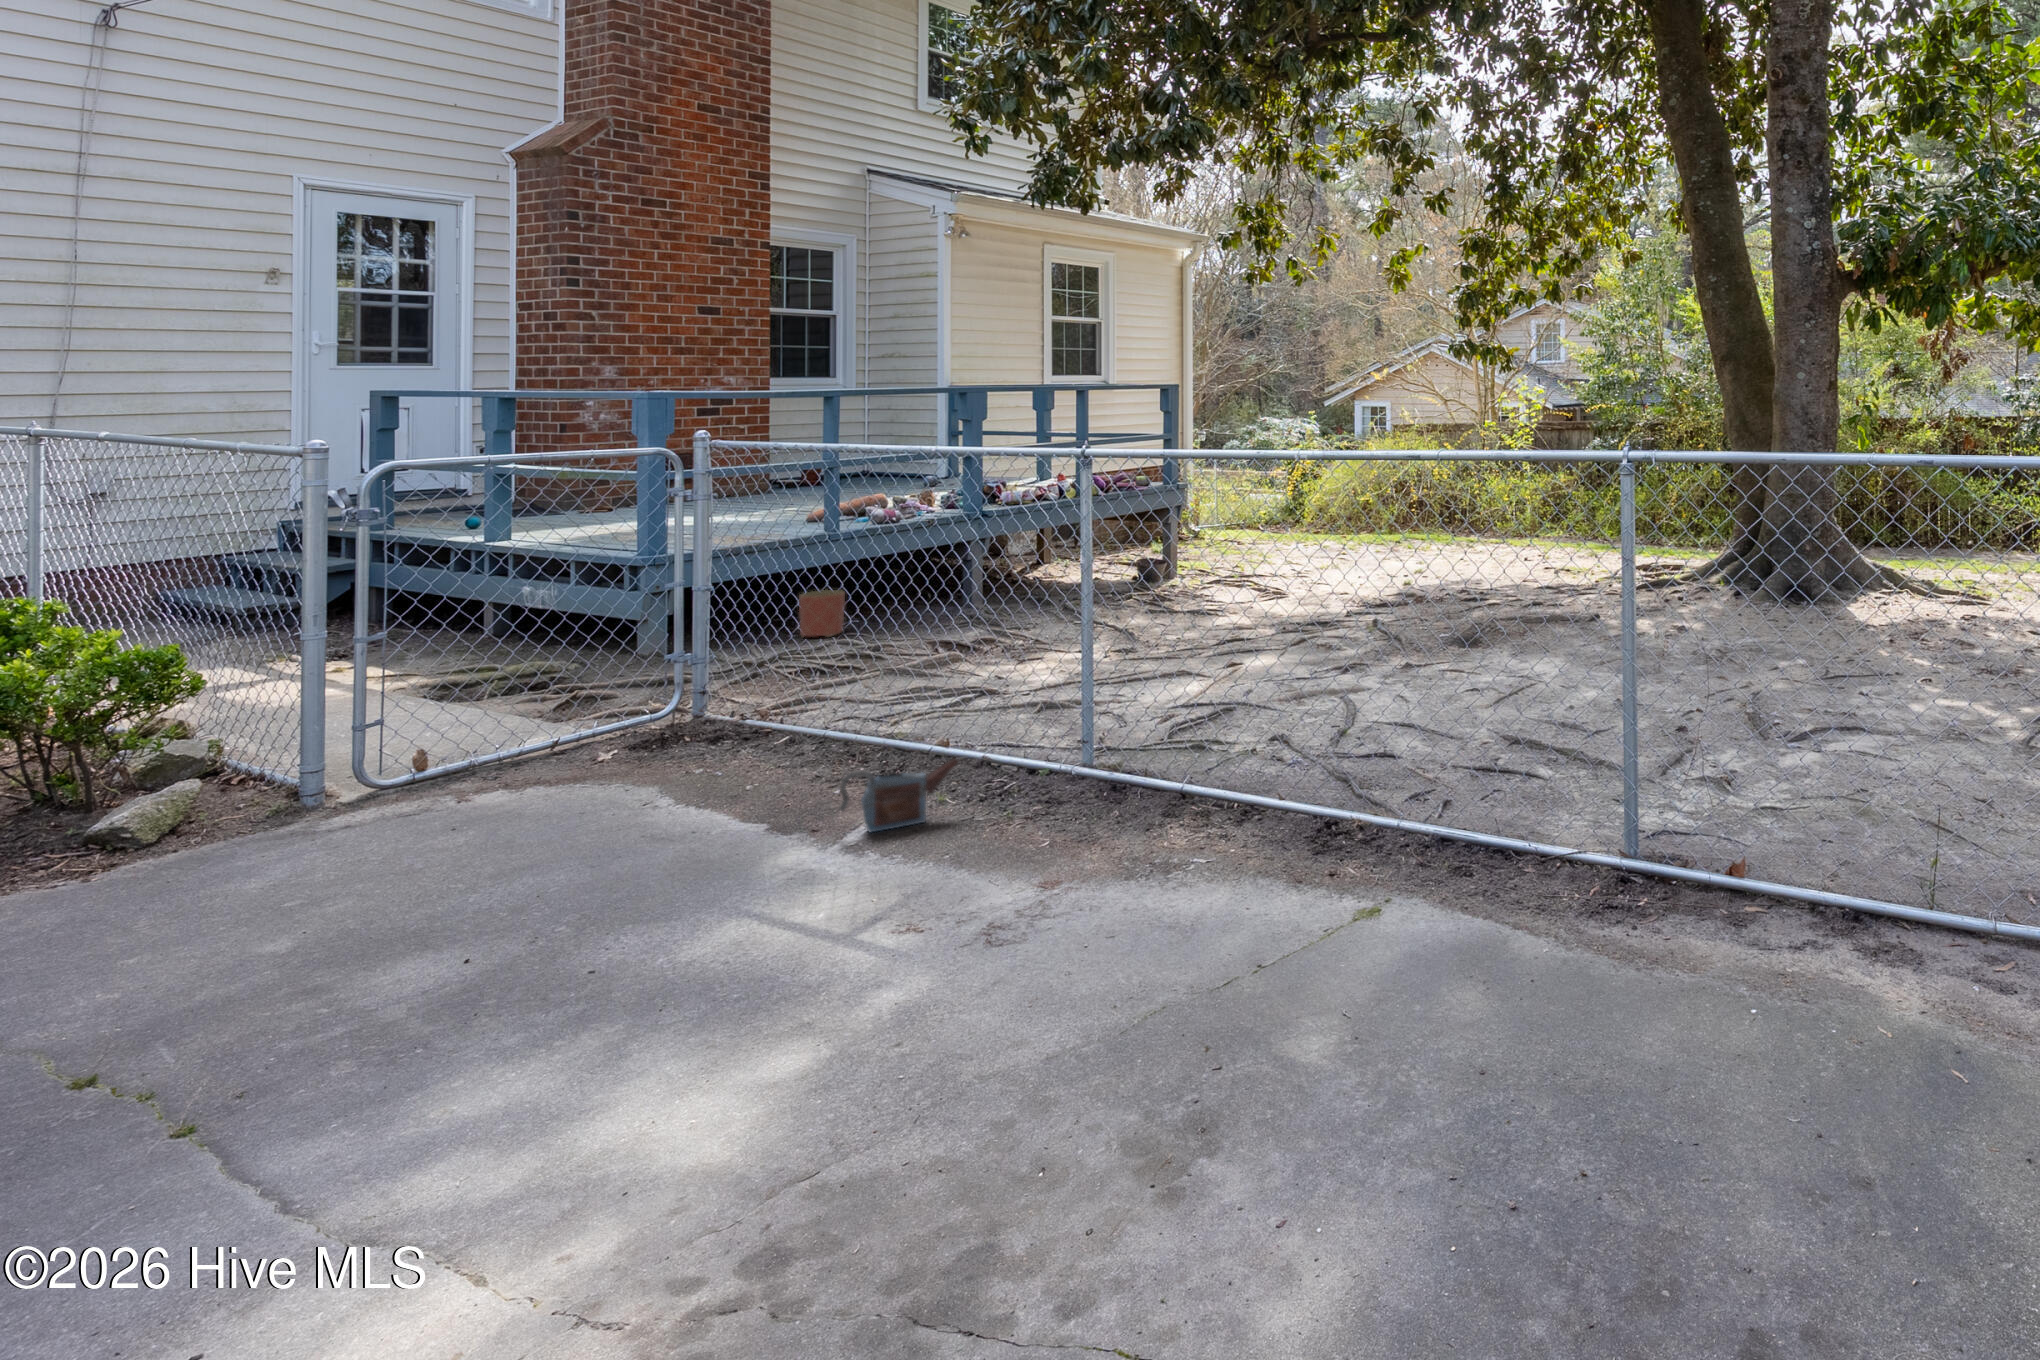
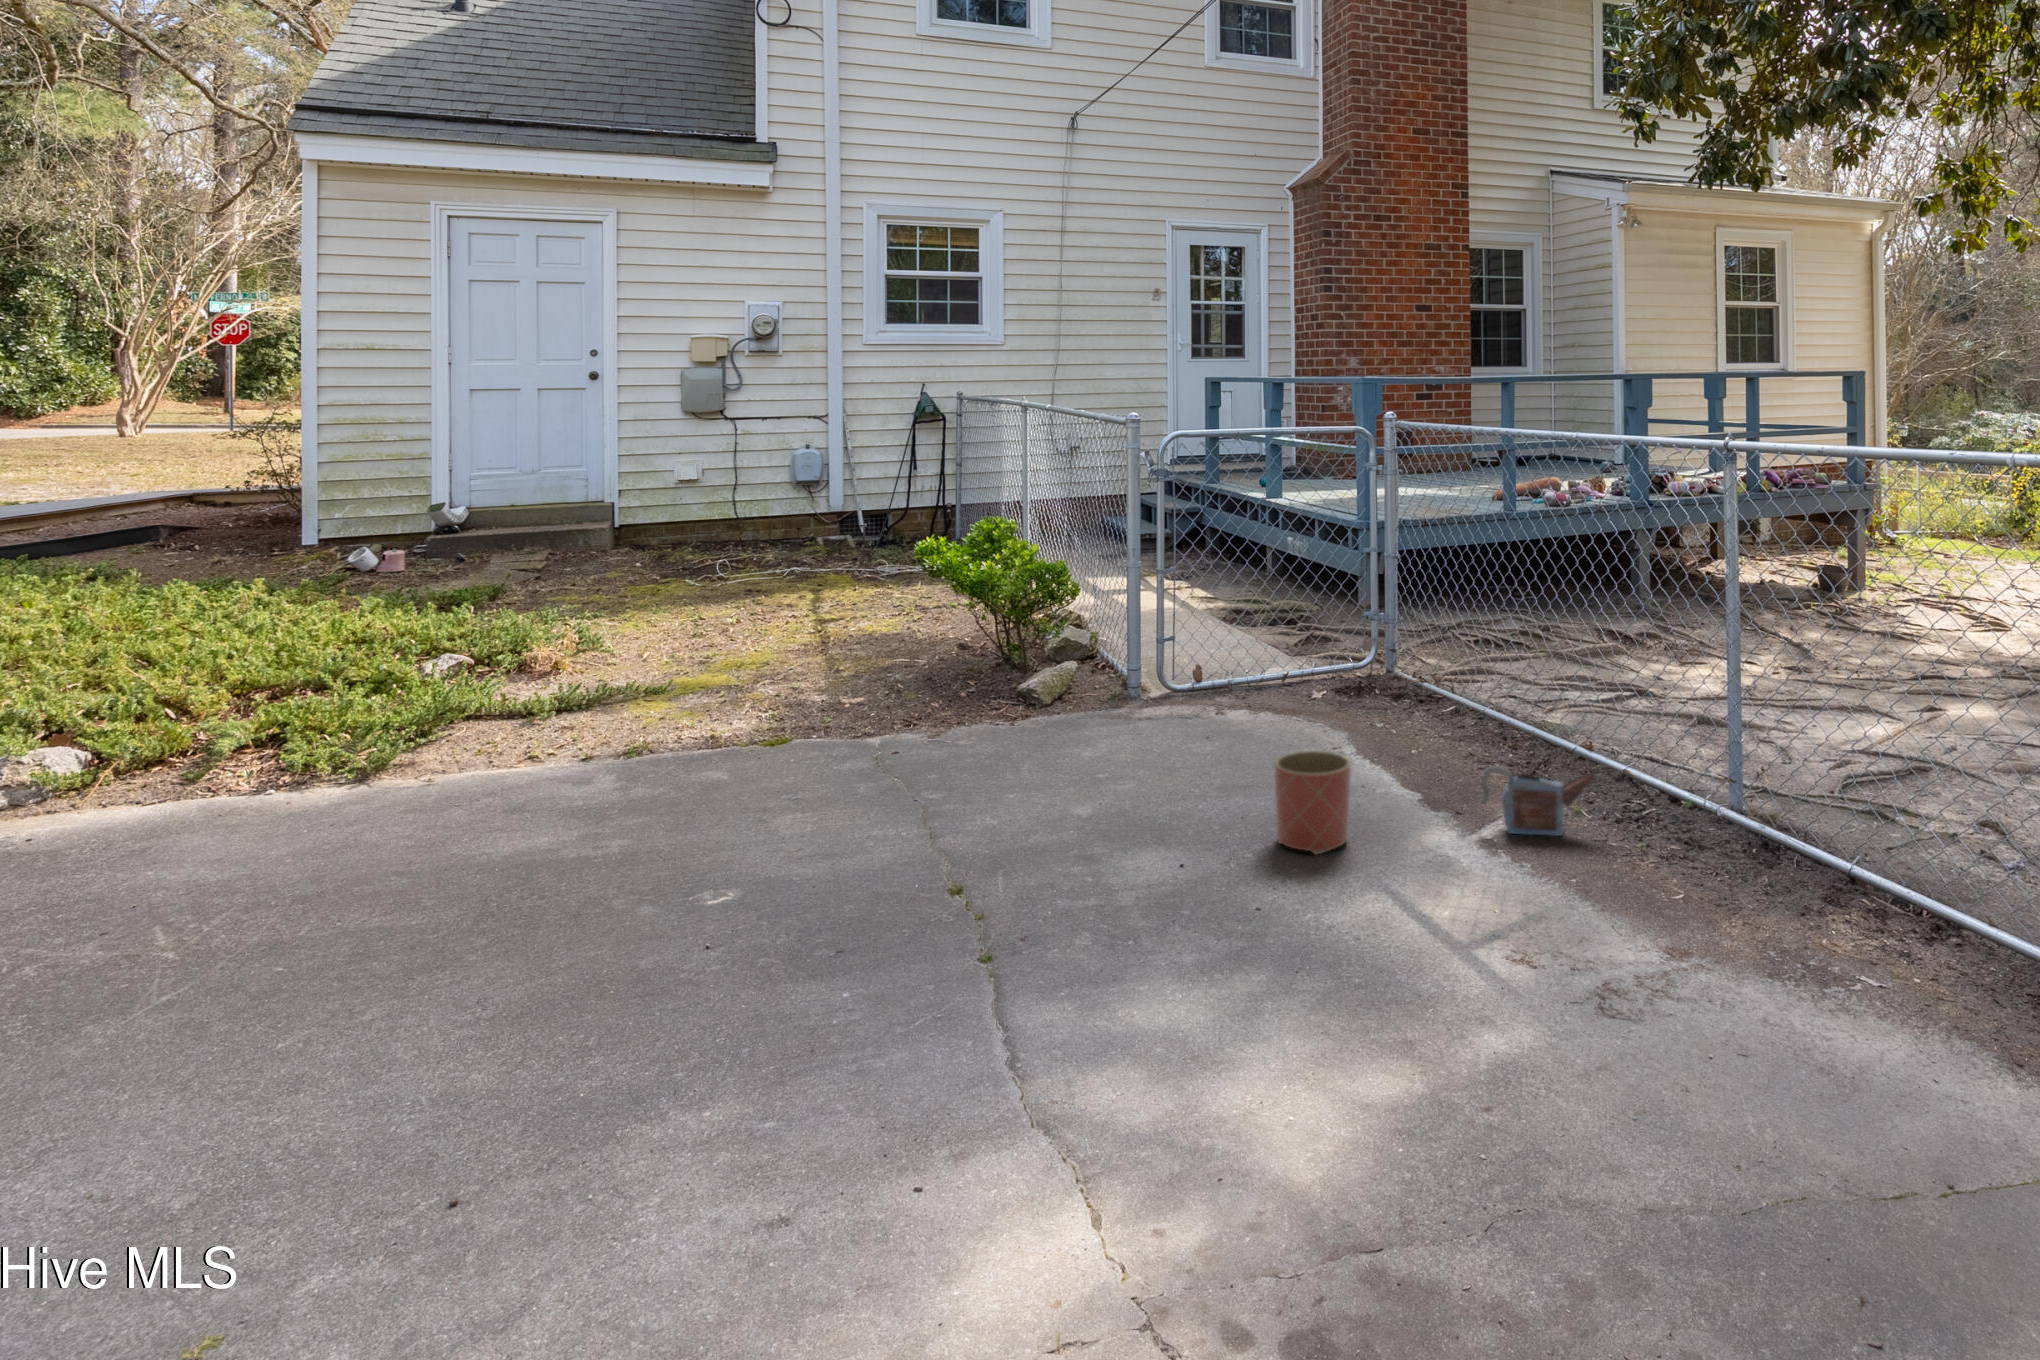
planter: present [799,590,845,637] -> present [1274,751,1351,854]

